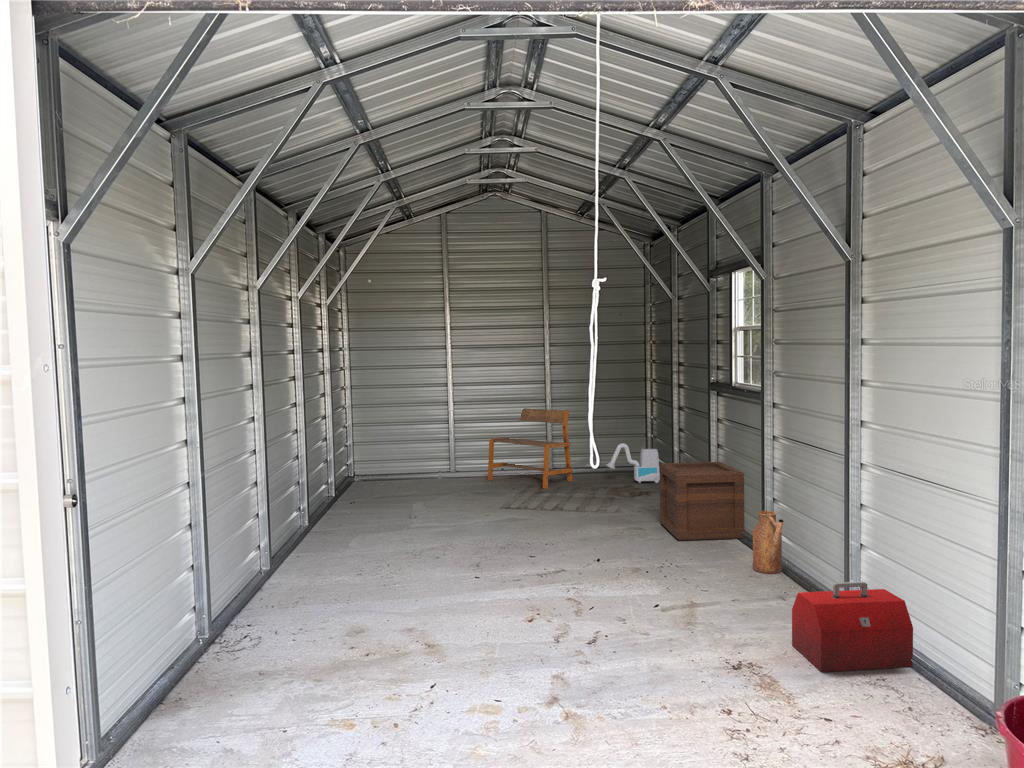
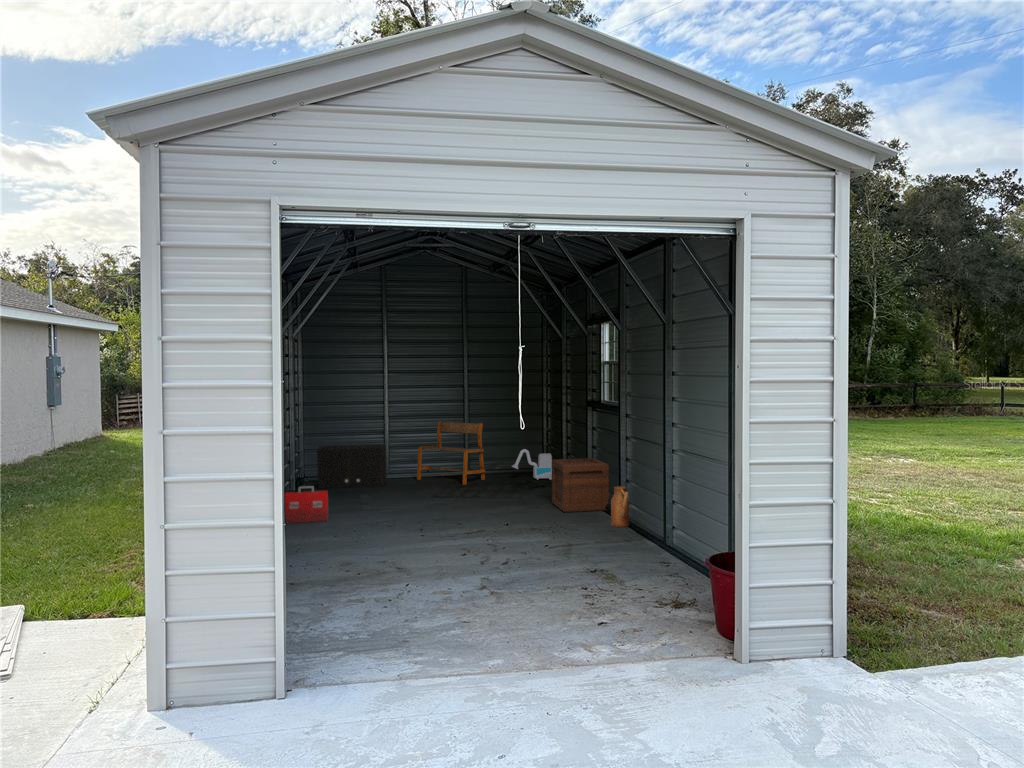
storage cabinet: none [363,435,451,491] -> present [317,444,387,488]
toolbox: present [792,582,913,672] -> present [285,486,328,523]

